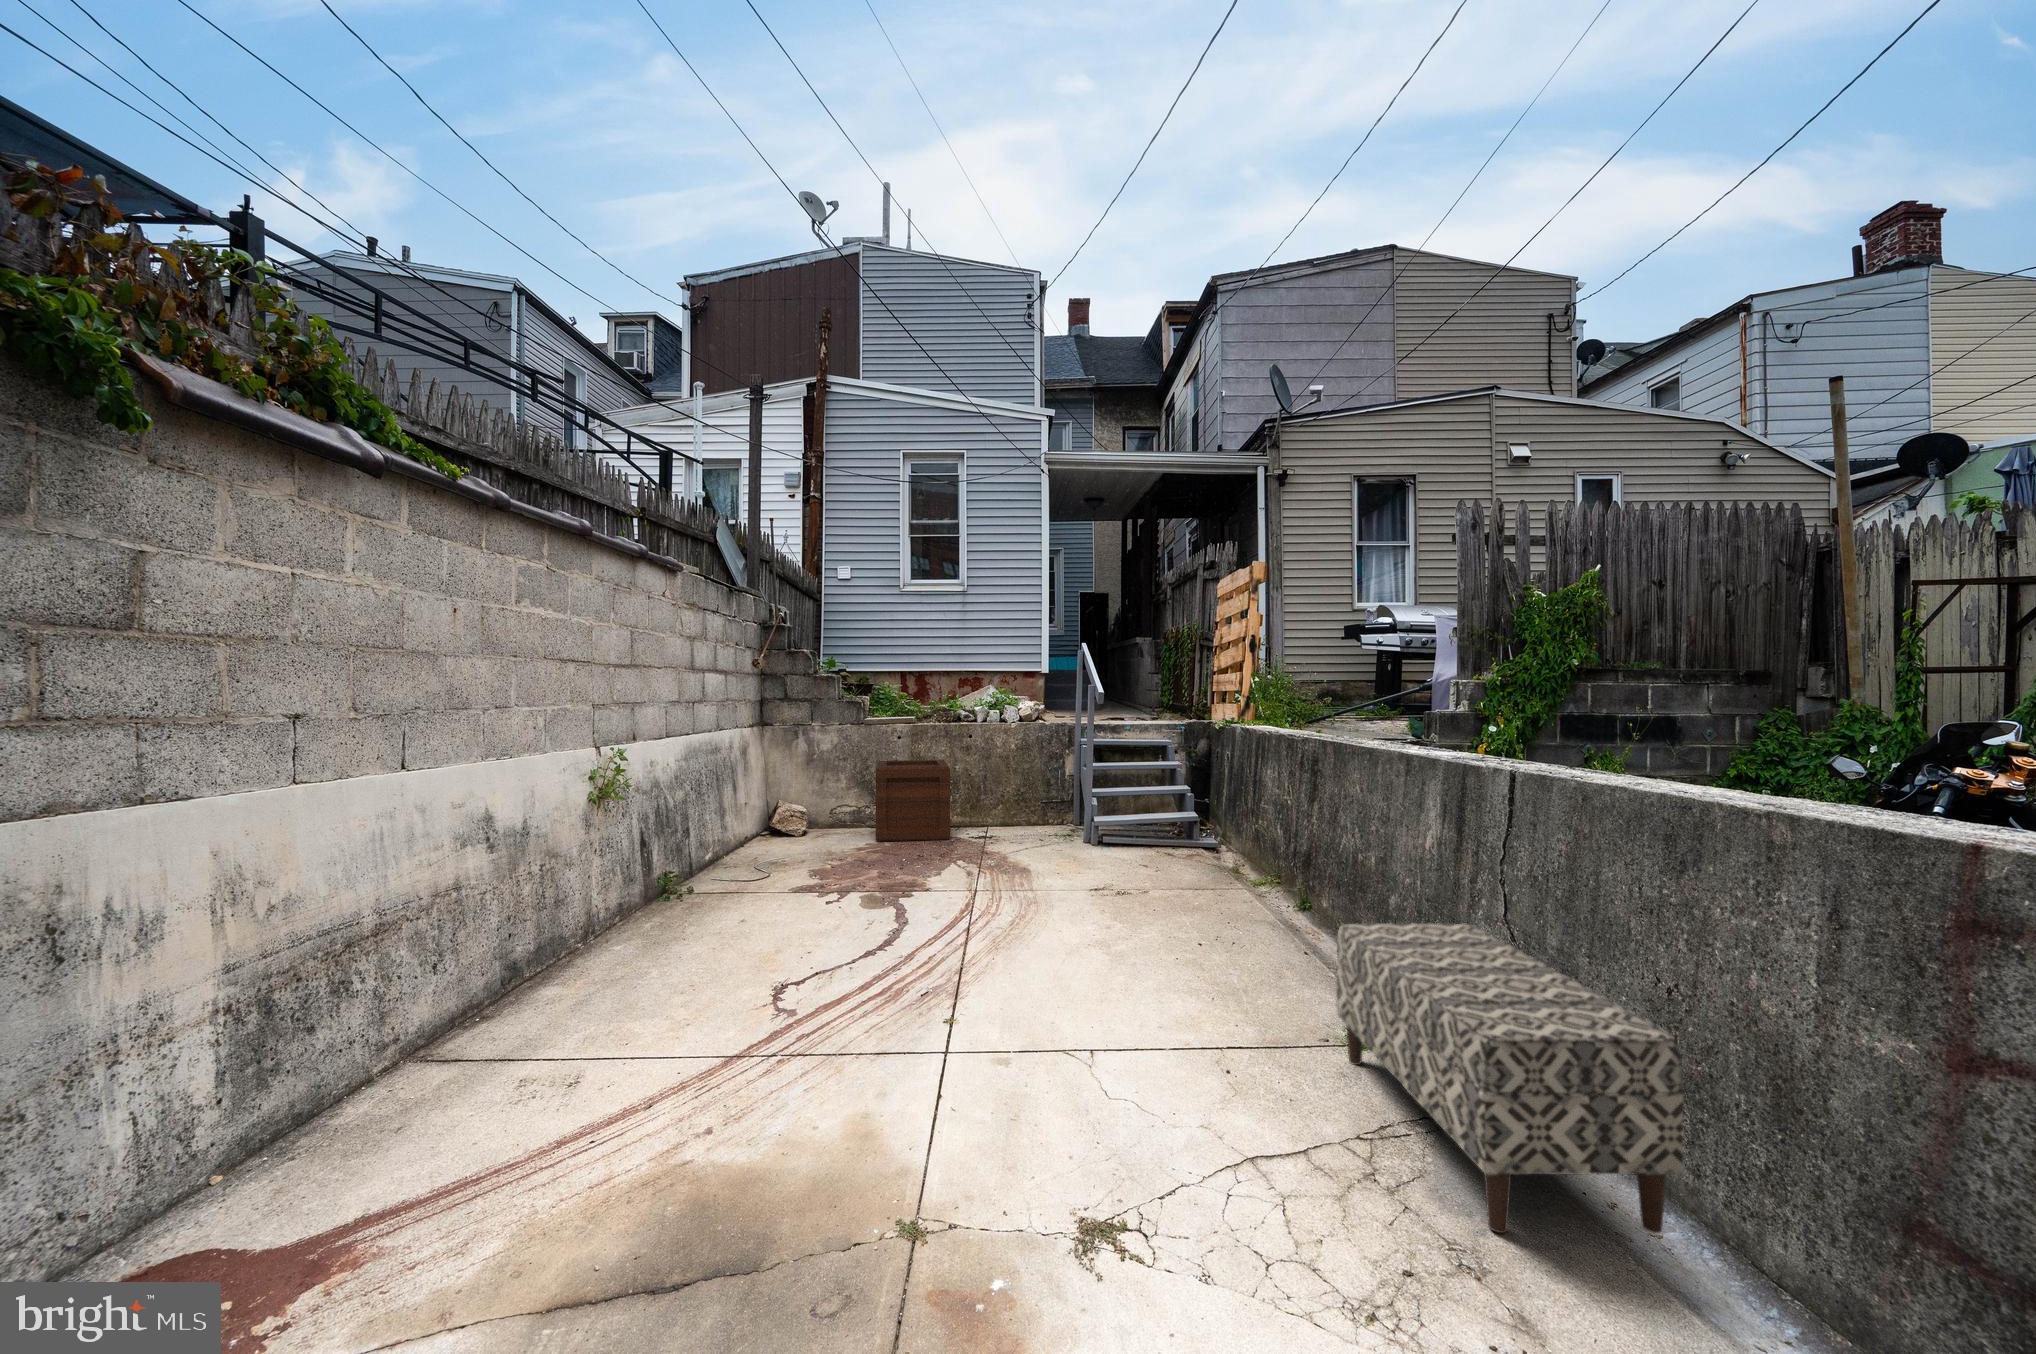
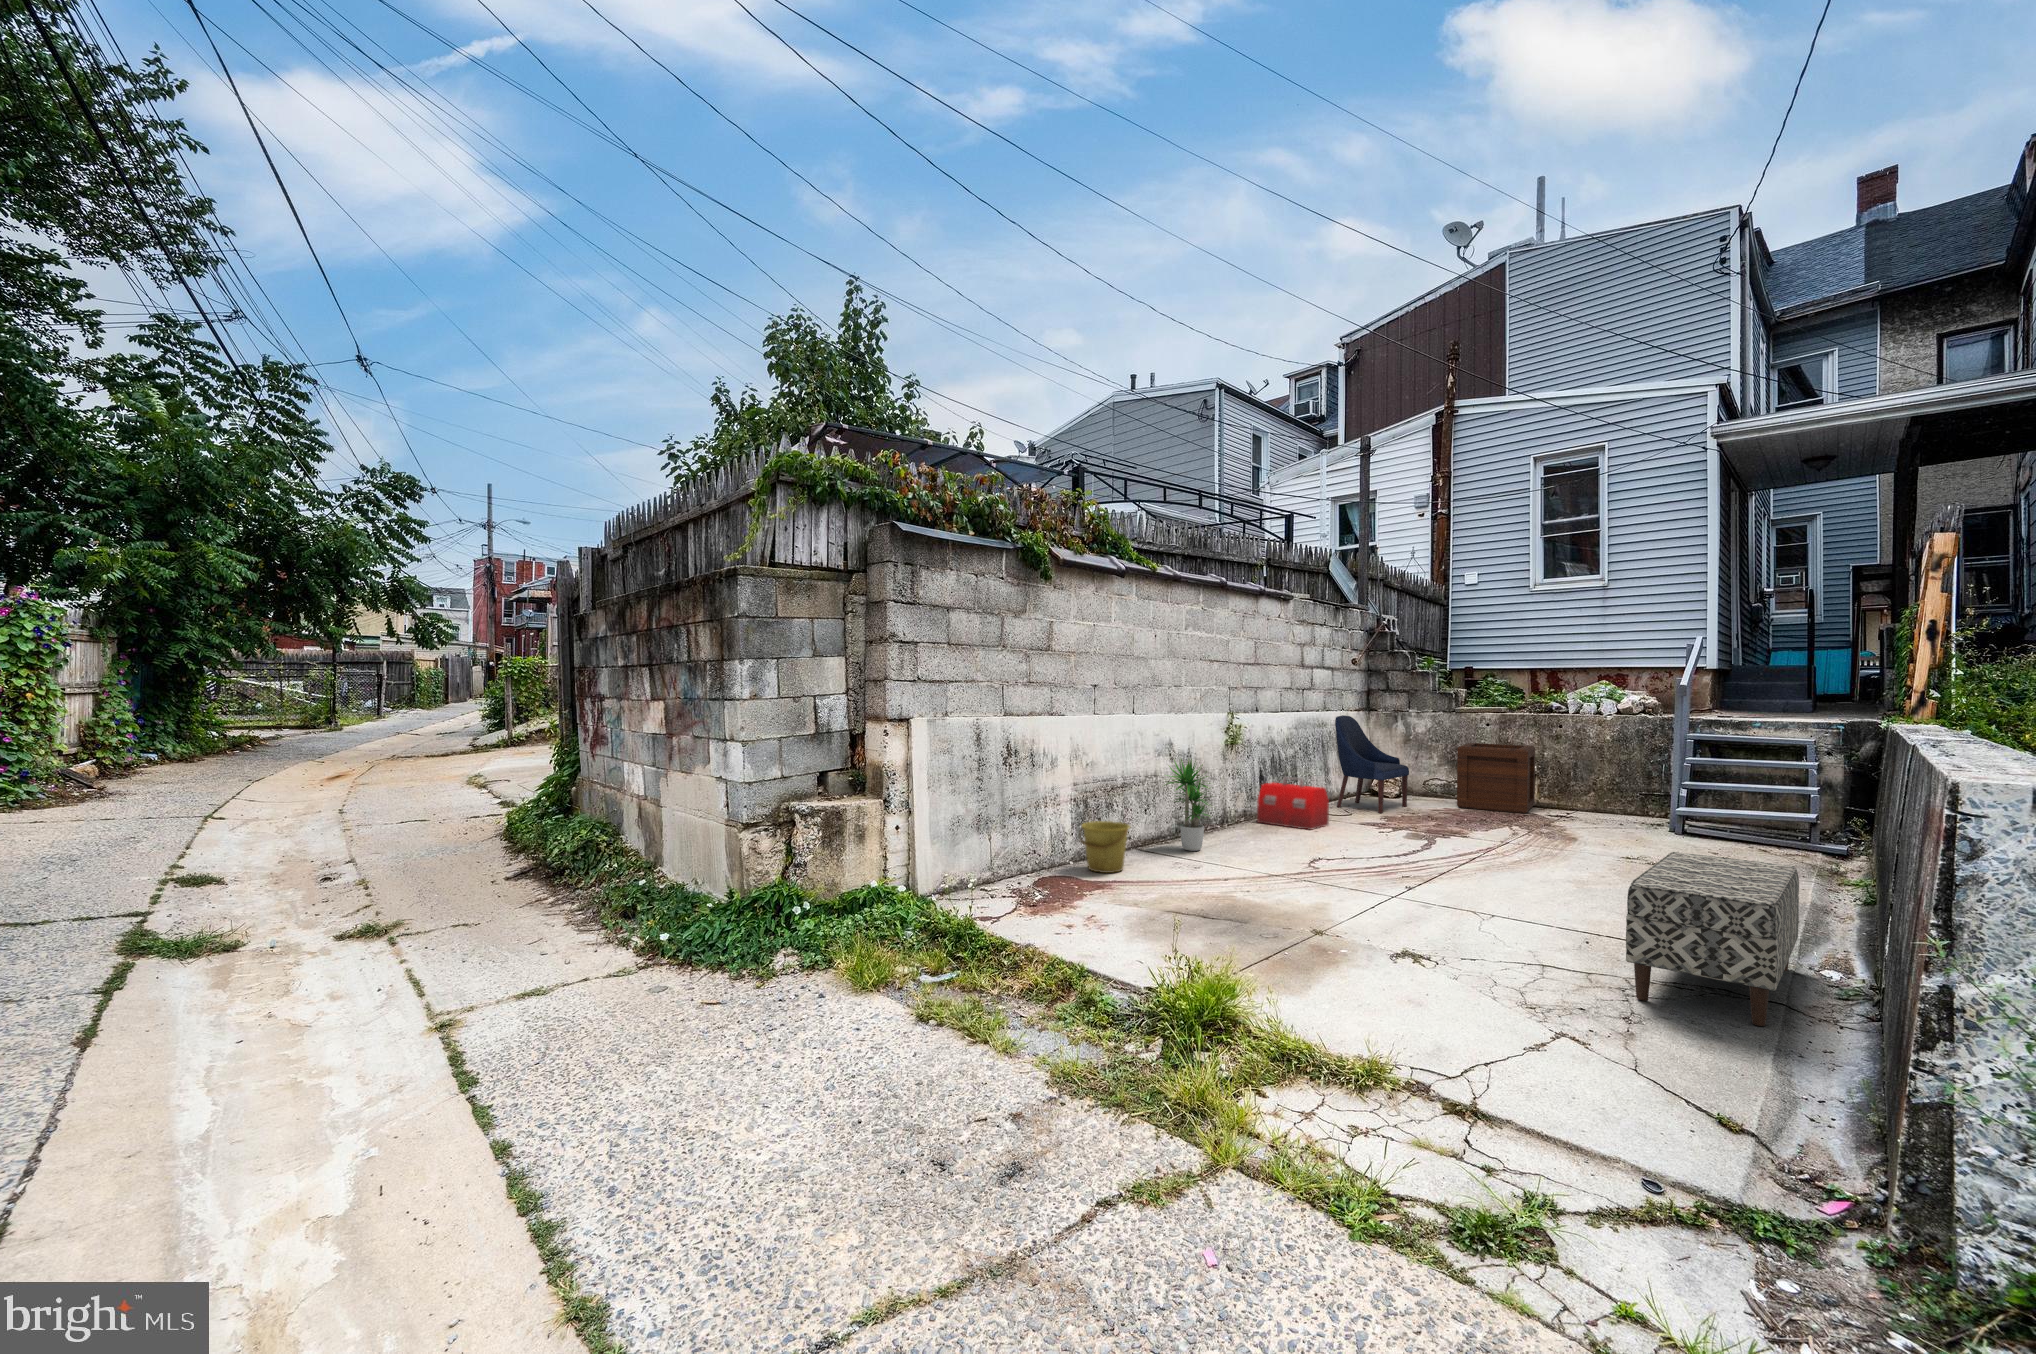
chair: none [733,737,823,866] -> present [1335,715,1409,813]
toolbox: none [639,838,747,917] -> present [1257,777,1329,830]
potted plant: none [473,840,595,1022] -> present [1165,759,1210,851]
bucket: none [251,1026,409,1177] -> present [1079,821,1130,873]

